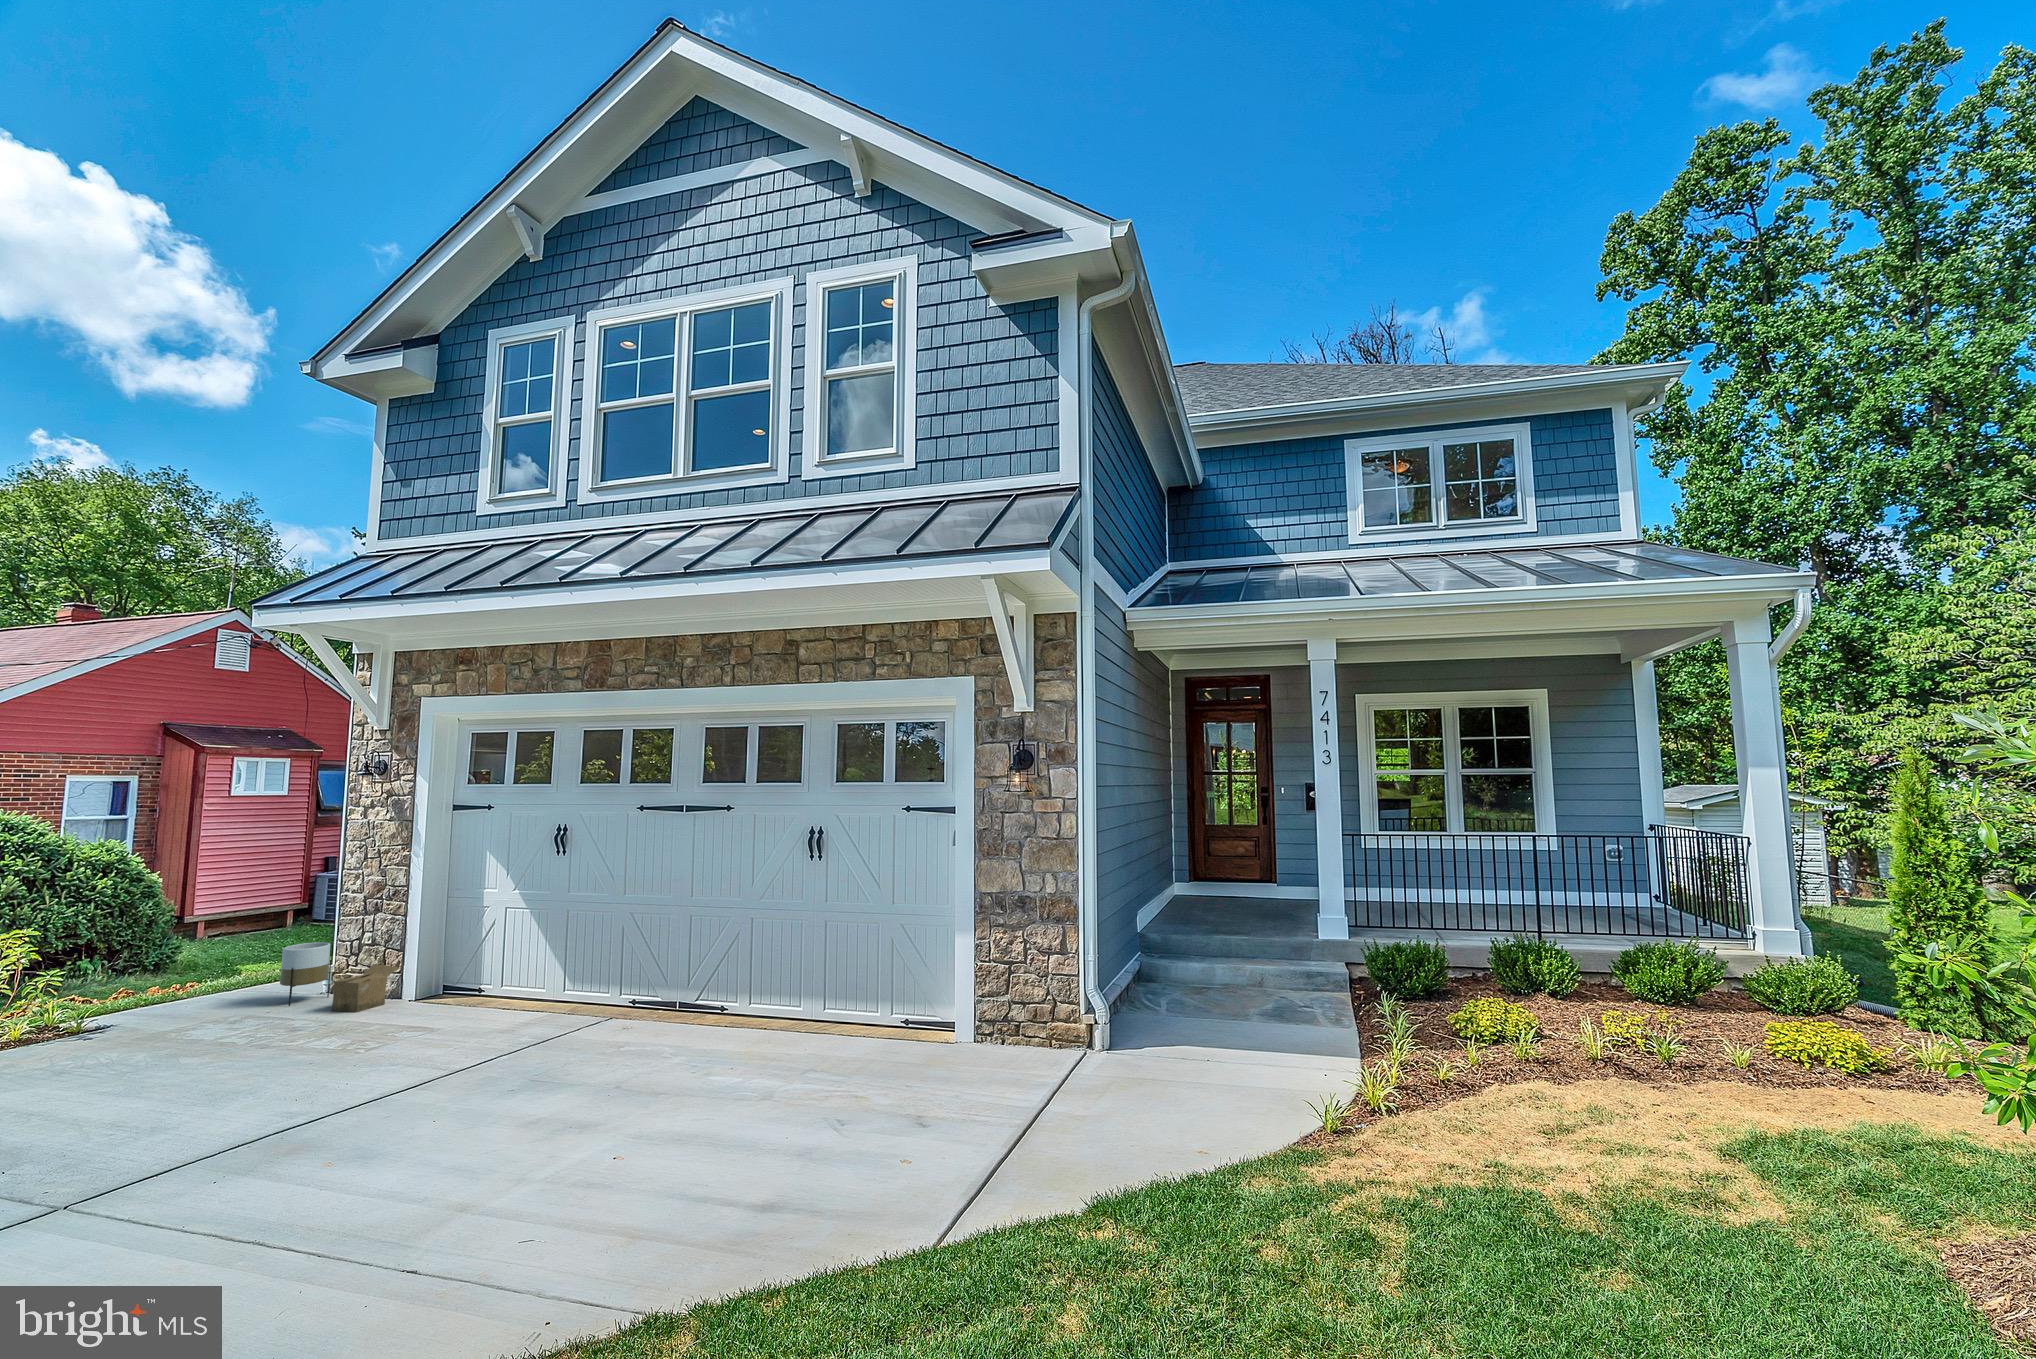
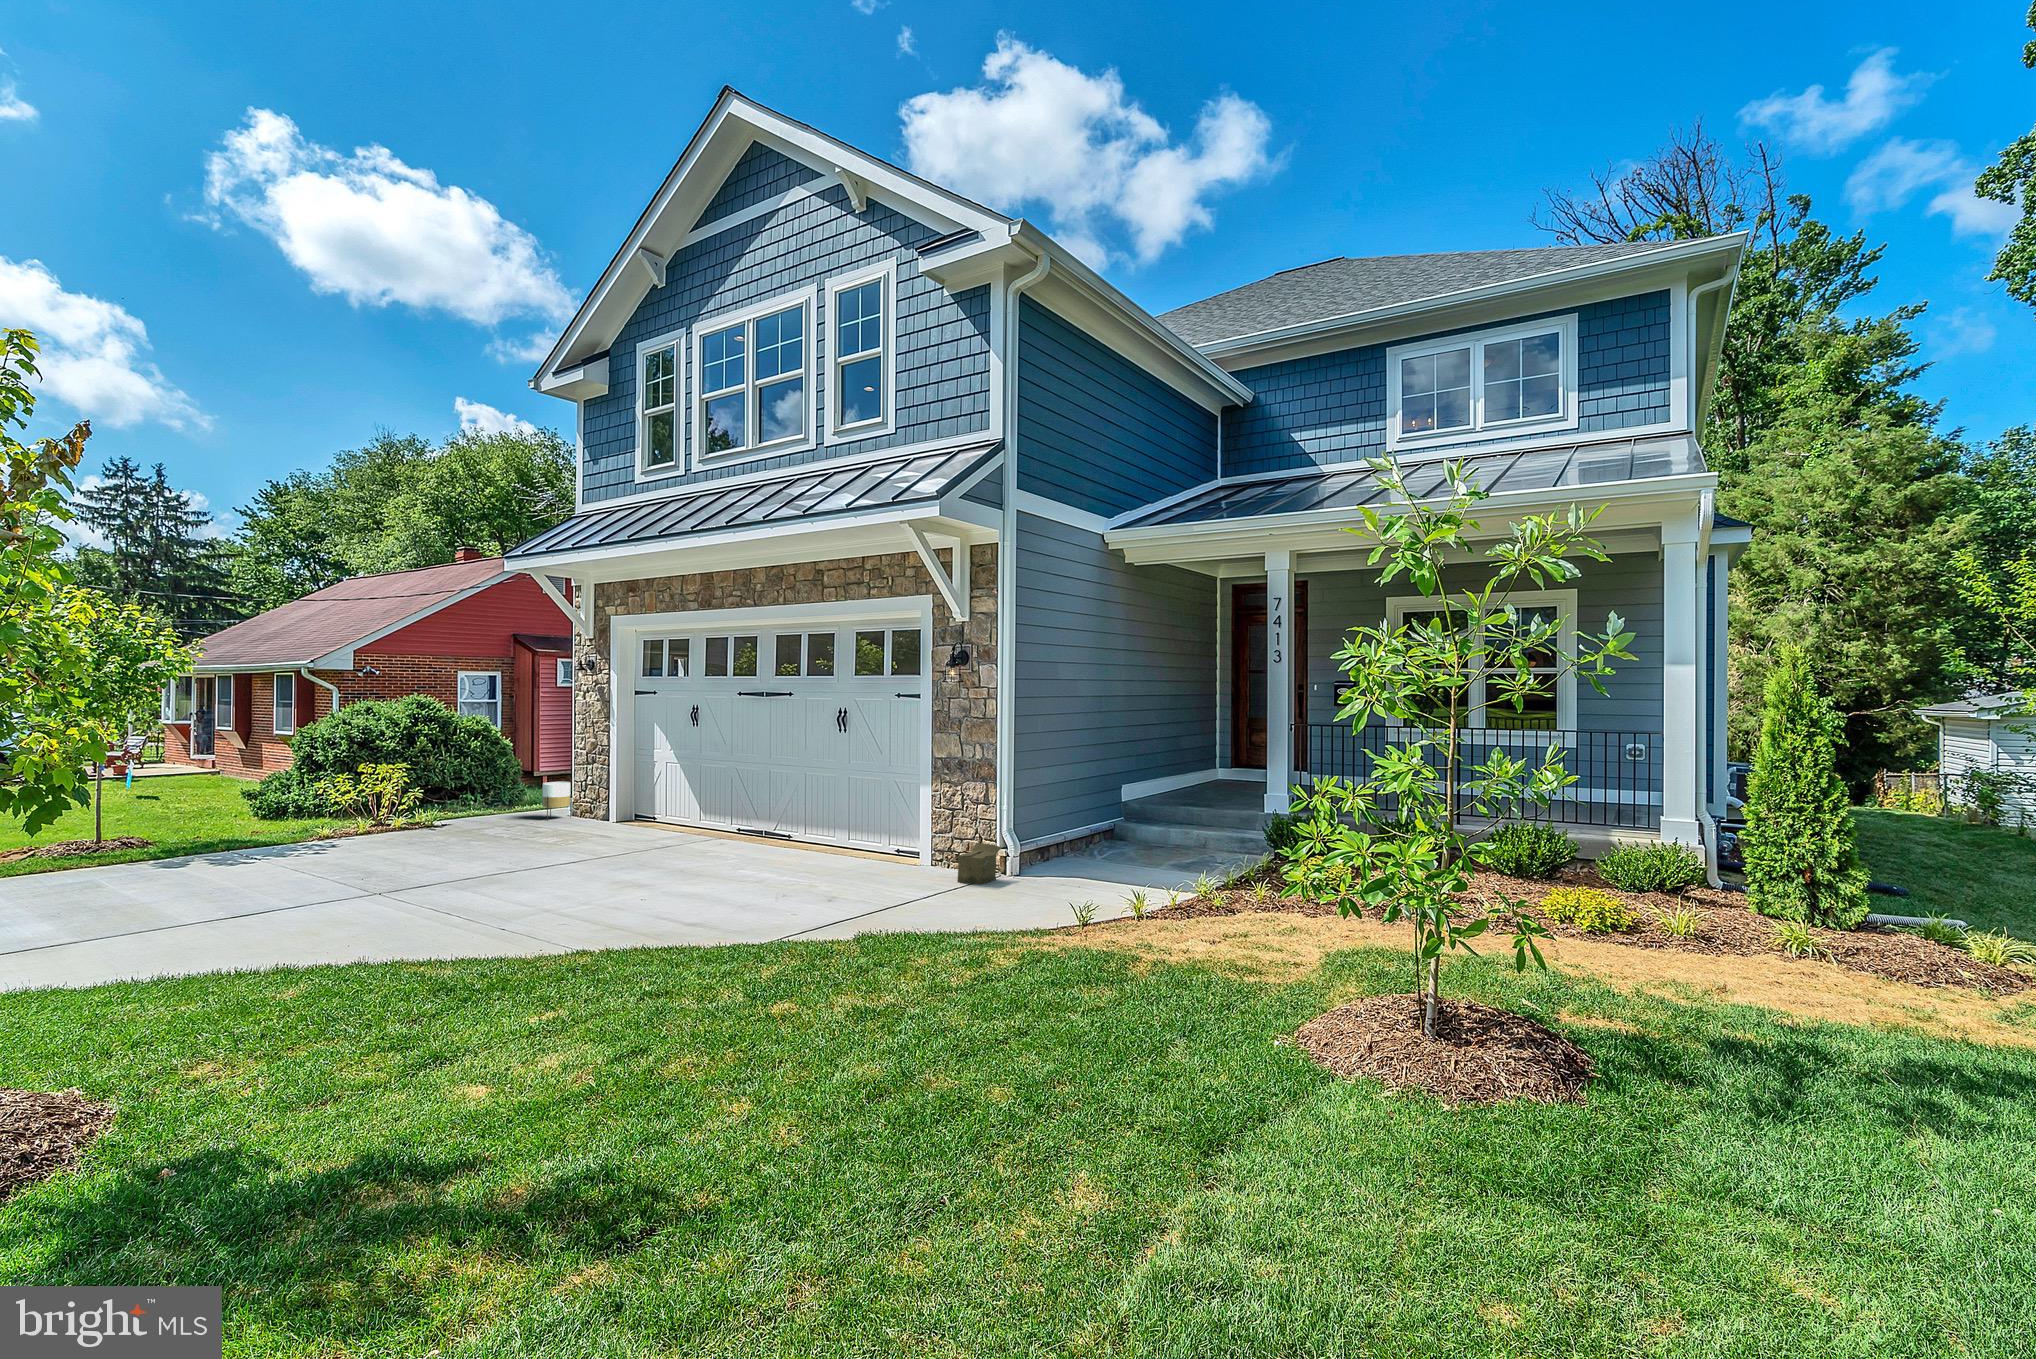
cardboard box: present [332,964,399,1012] -> present [958,843,1002,885]

